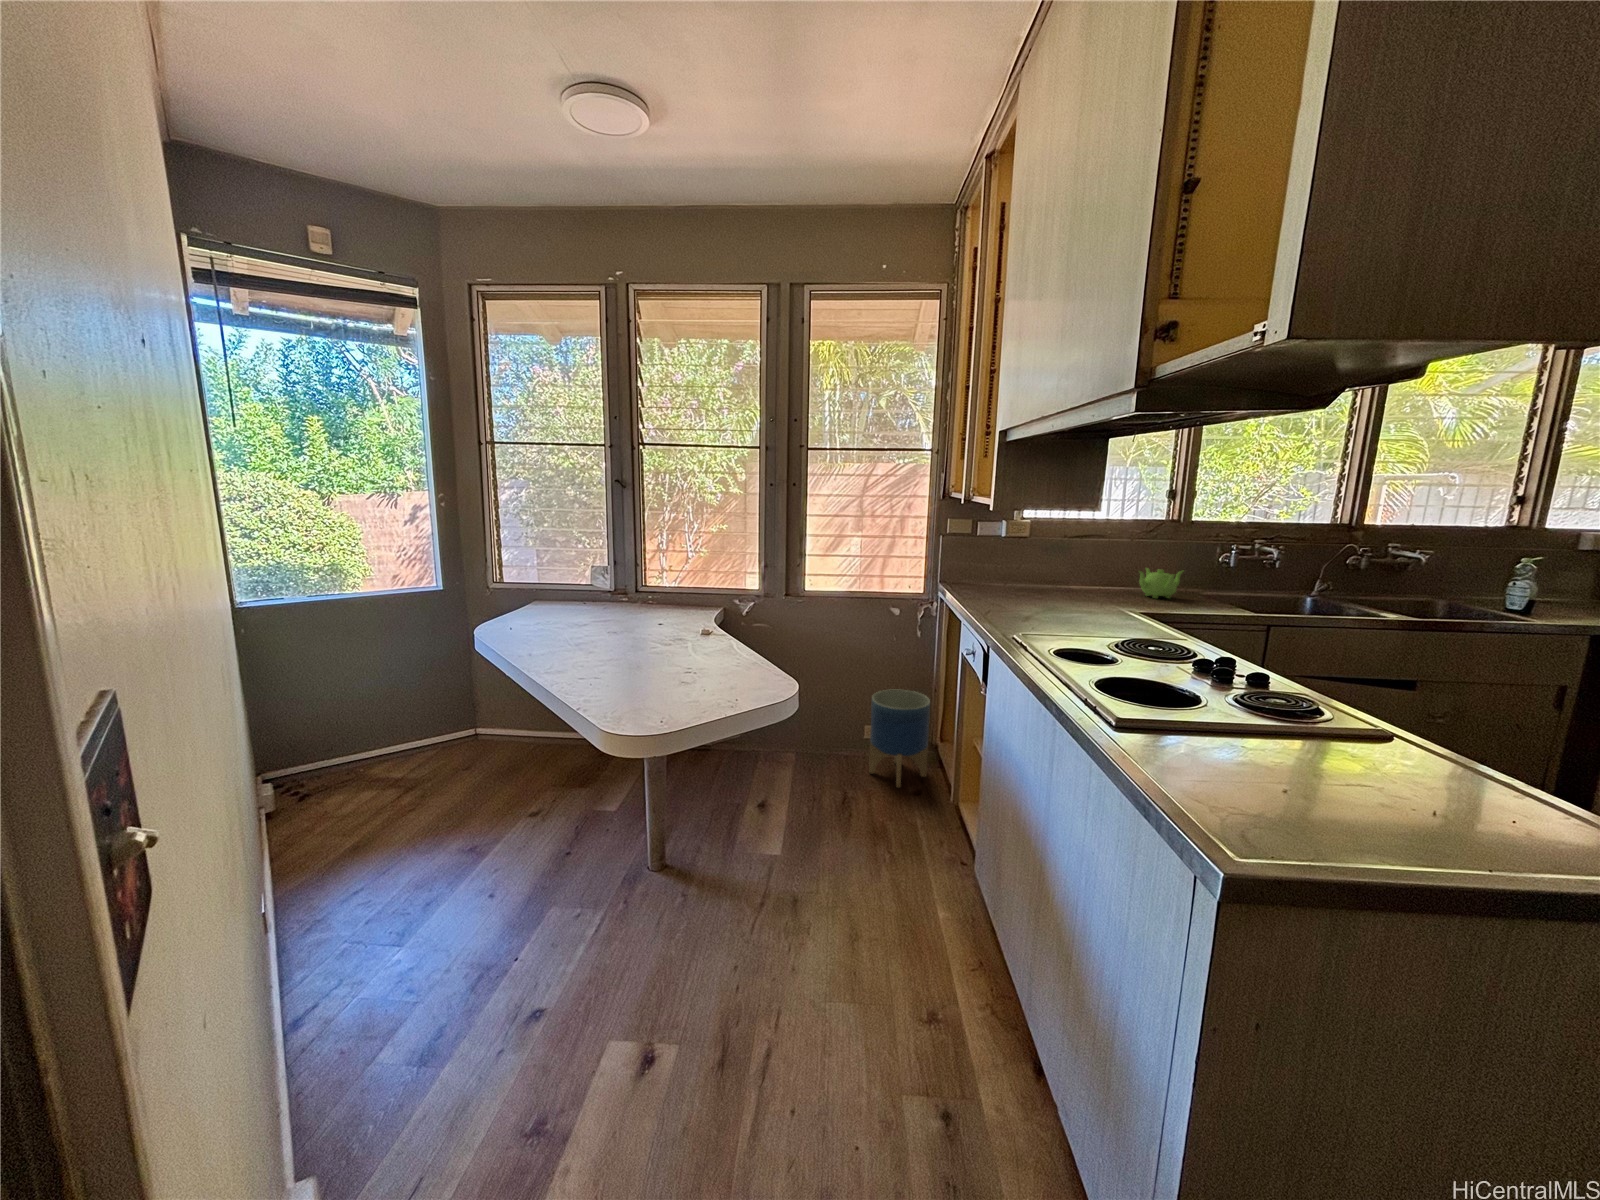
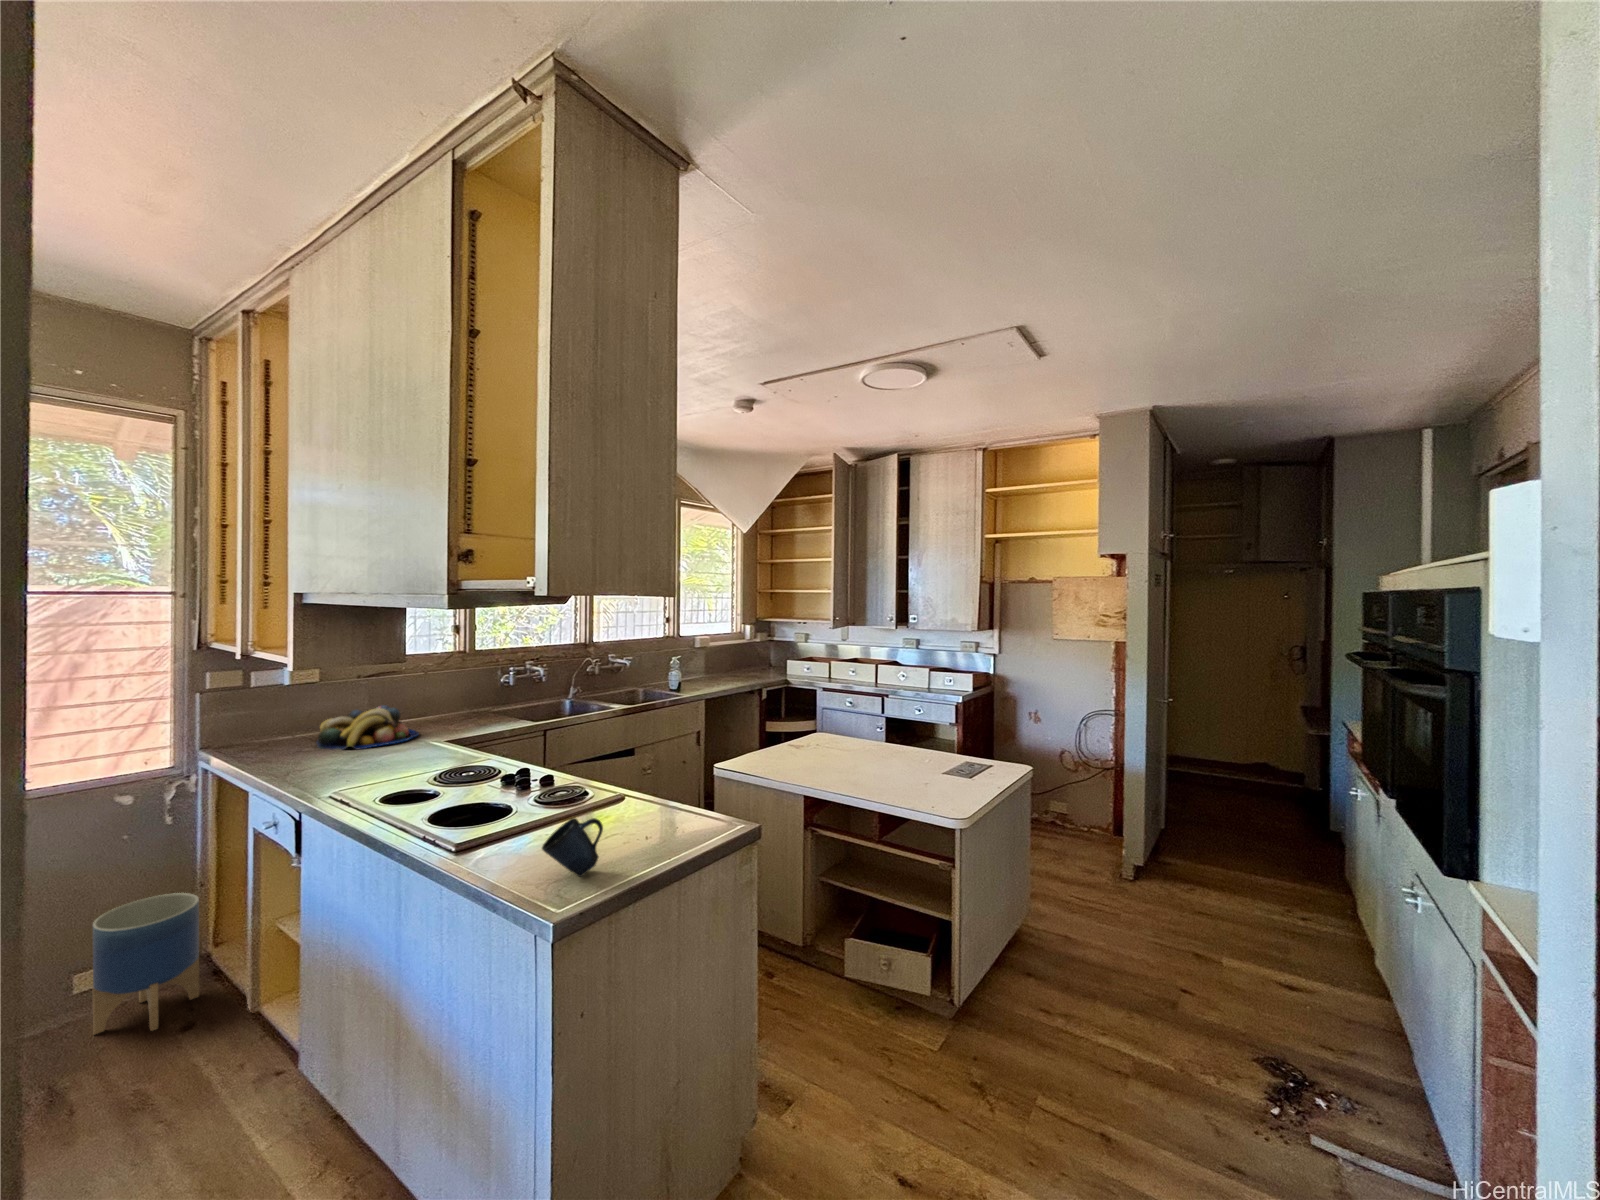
fruit bowl: none [1018,565,1113,605] -> present [317,705,419,750]
teapot: present [1140,568,1183,599] -> none [437,696,477,724]
mug: none [1230,733,1348,827] -> present [542,818,603,877]

